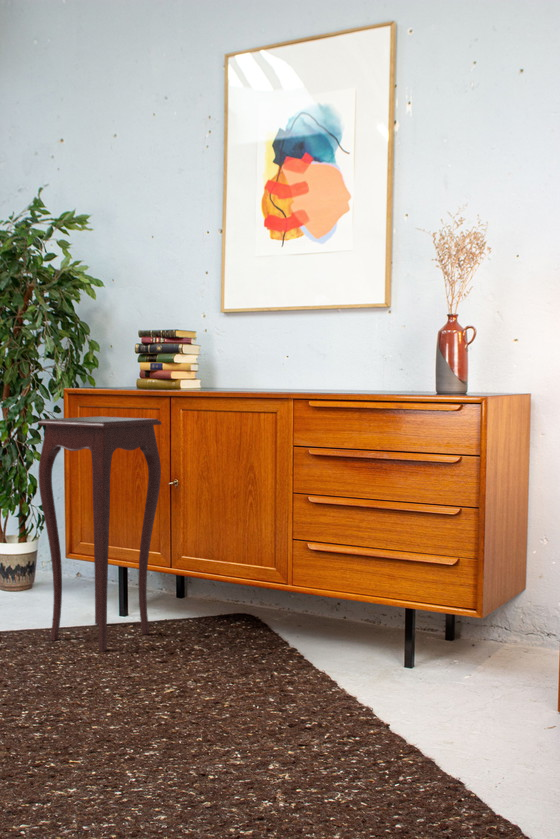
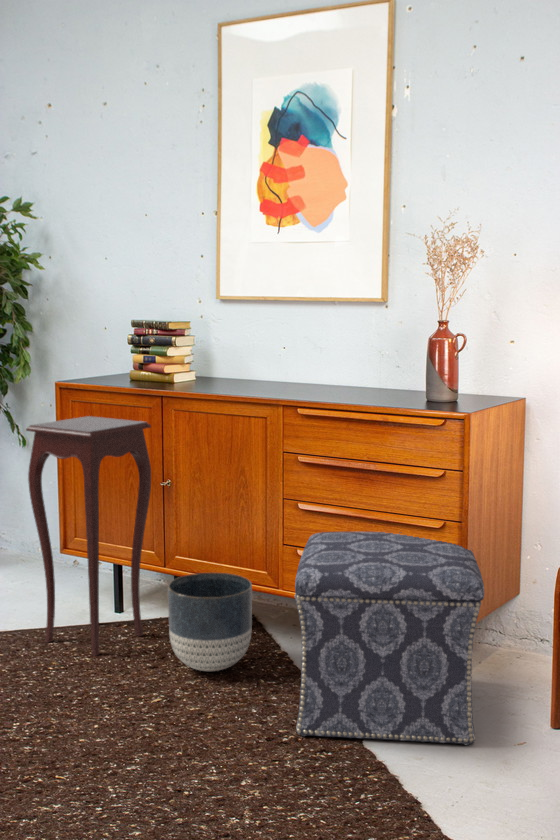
ottoman: none [317,520,513,729] -> present [294,531,484,745]
planter: none [179,566,264,664] -> present [168,573,252,671]

